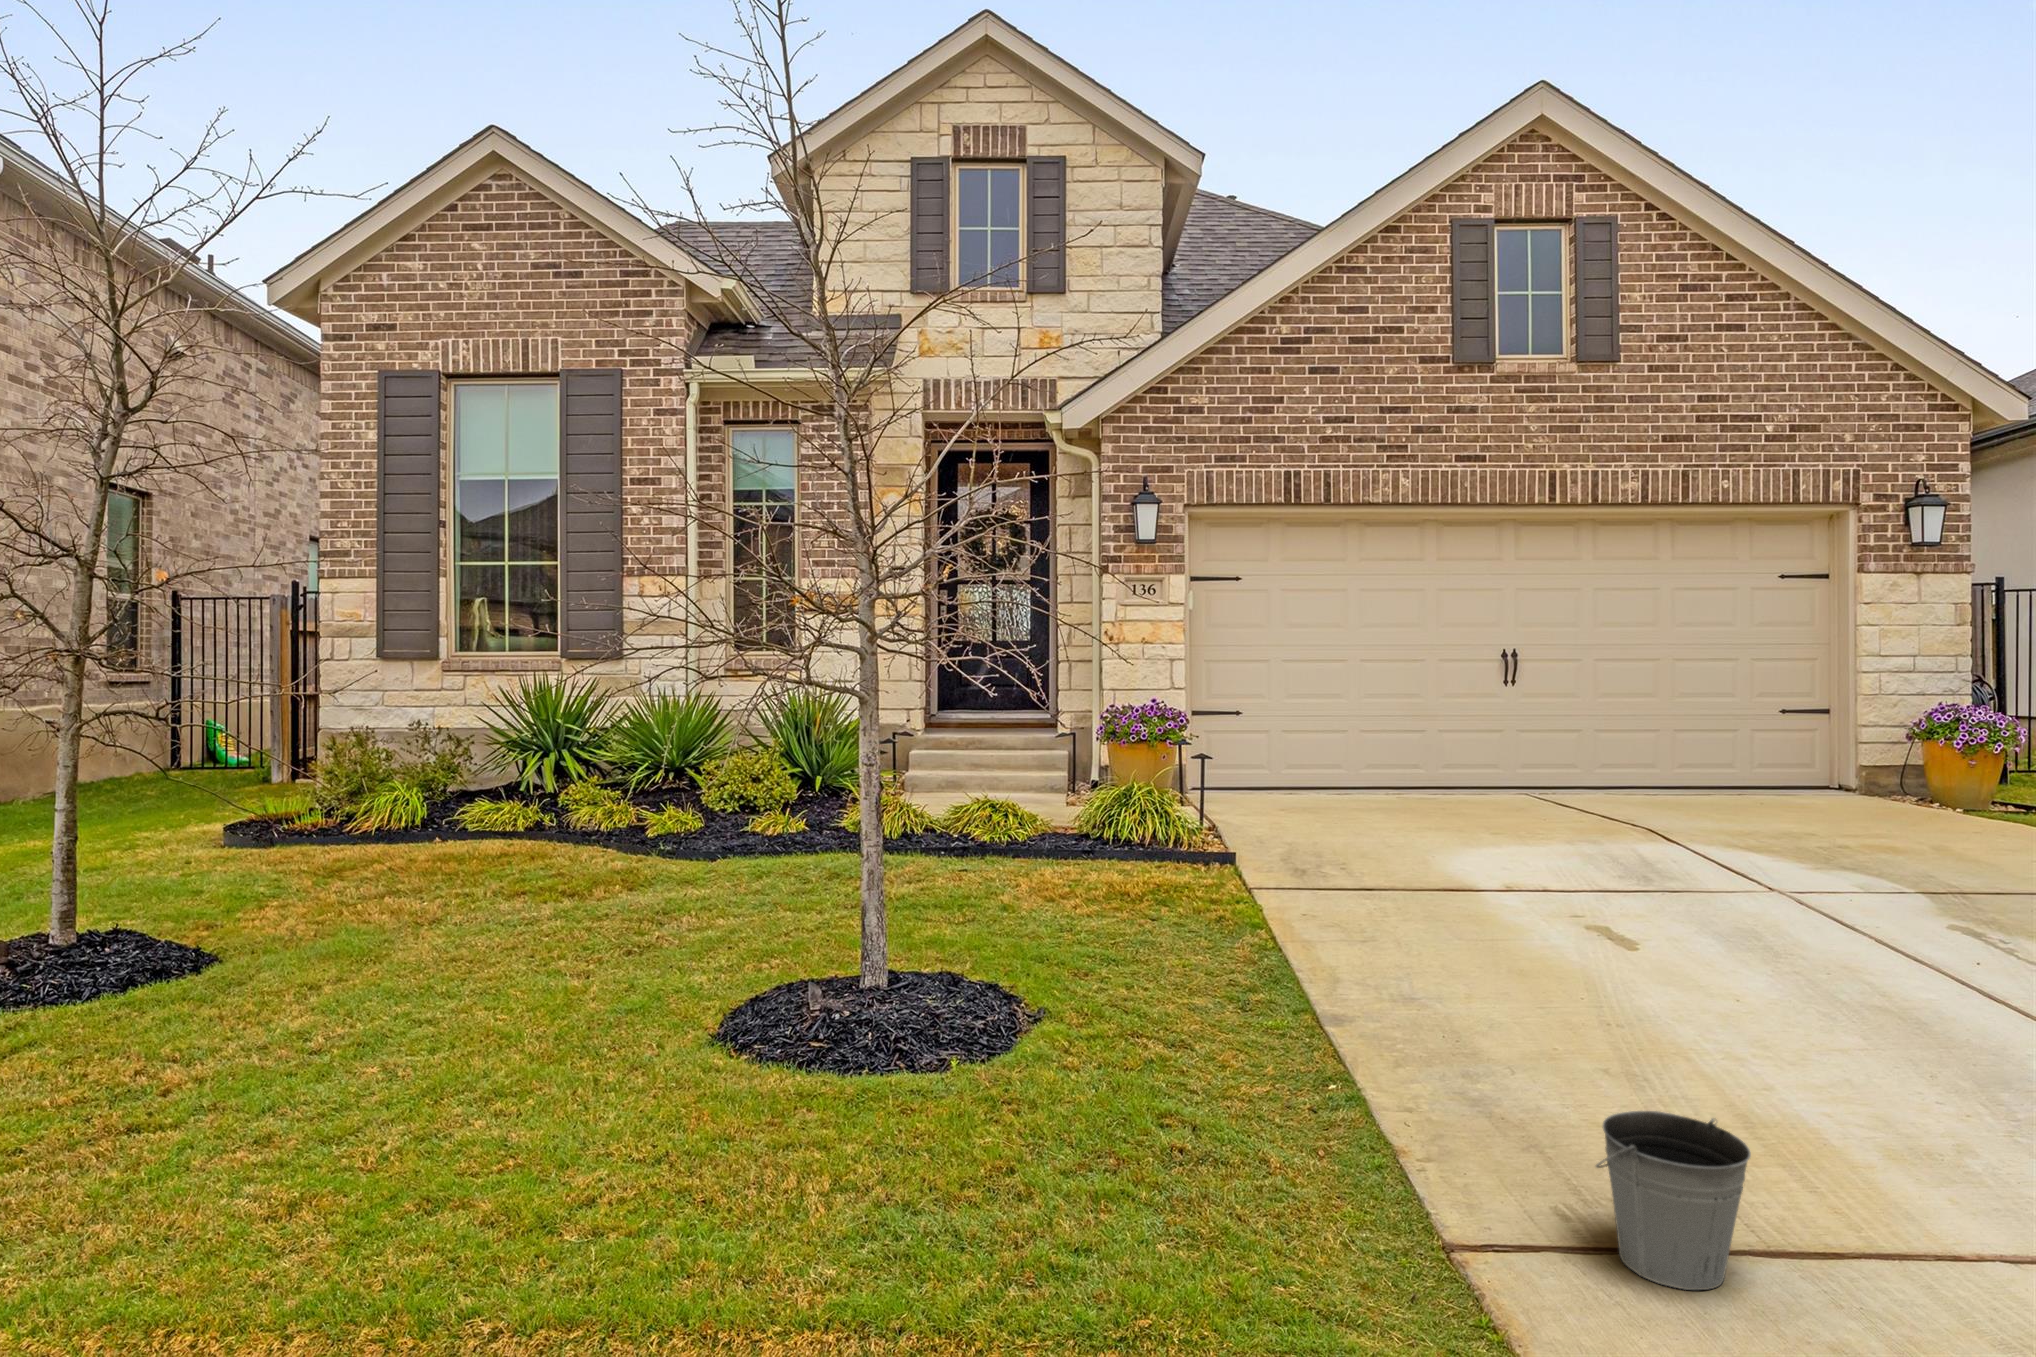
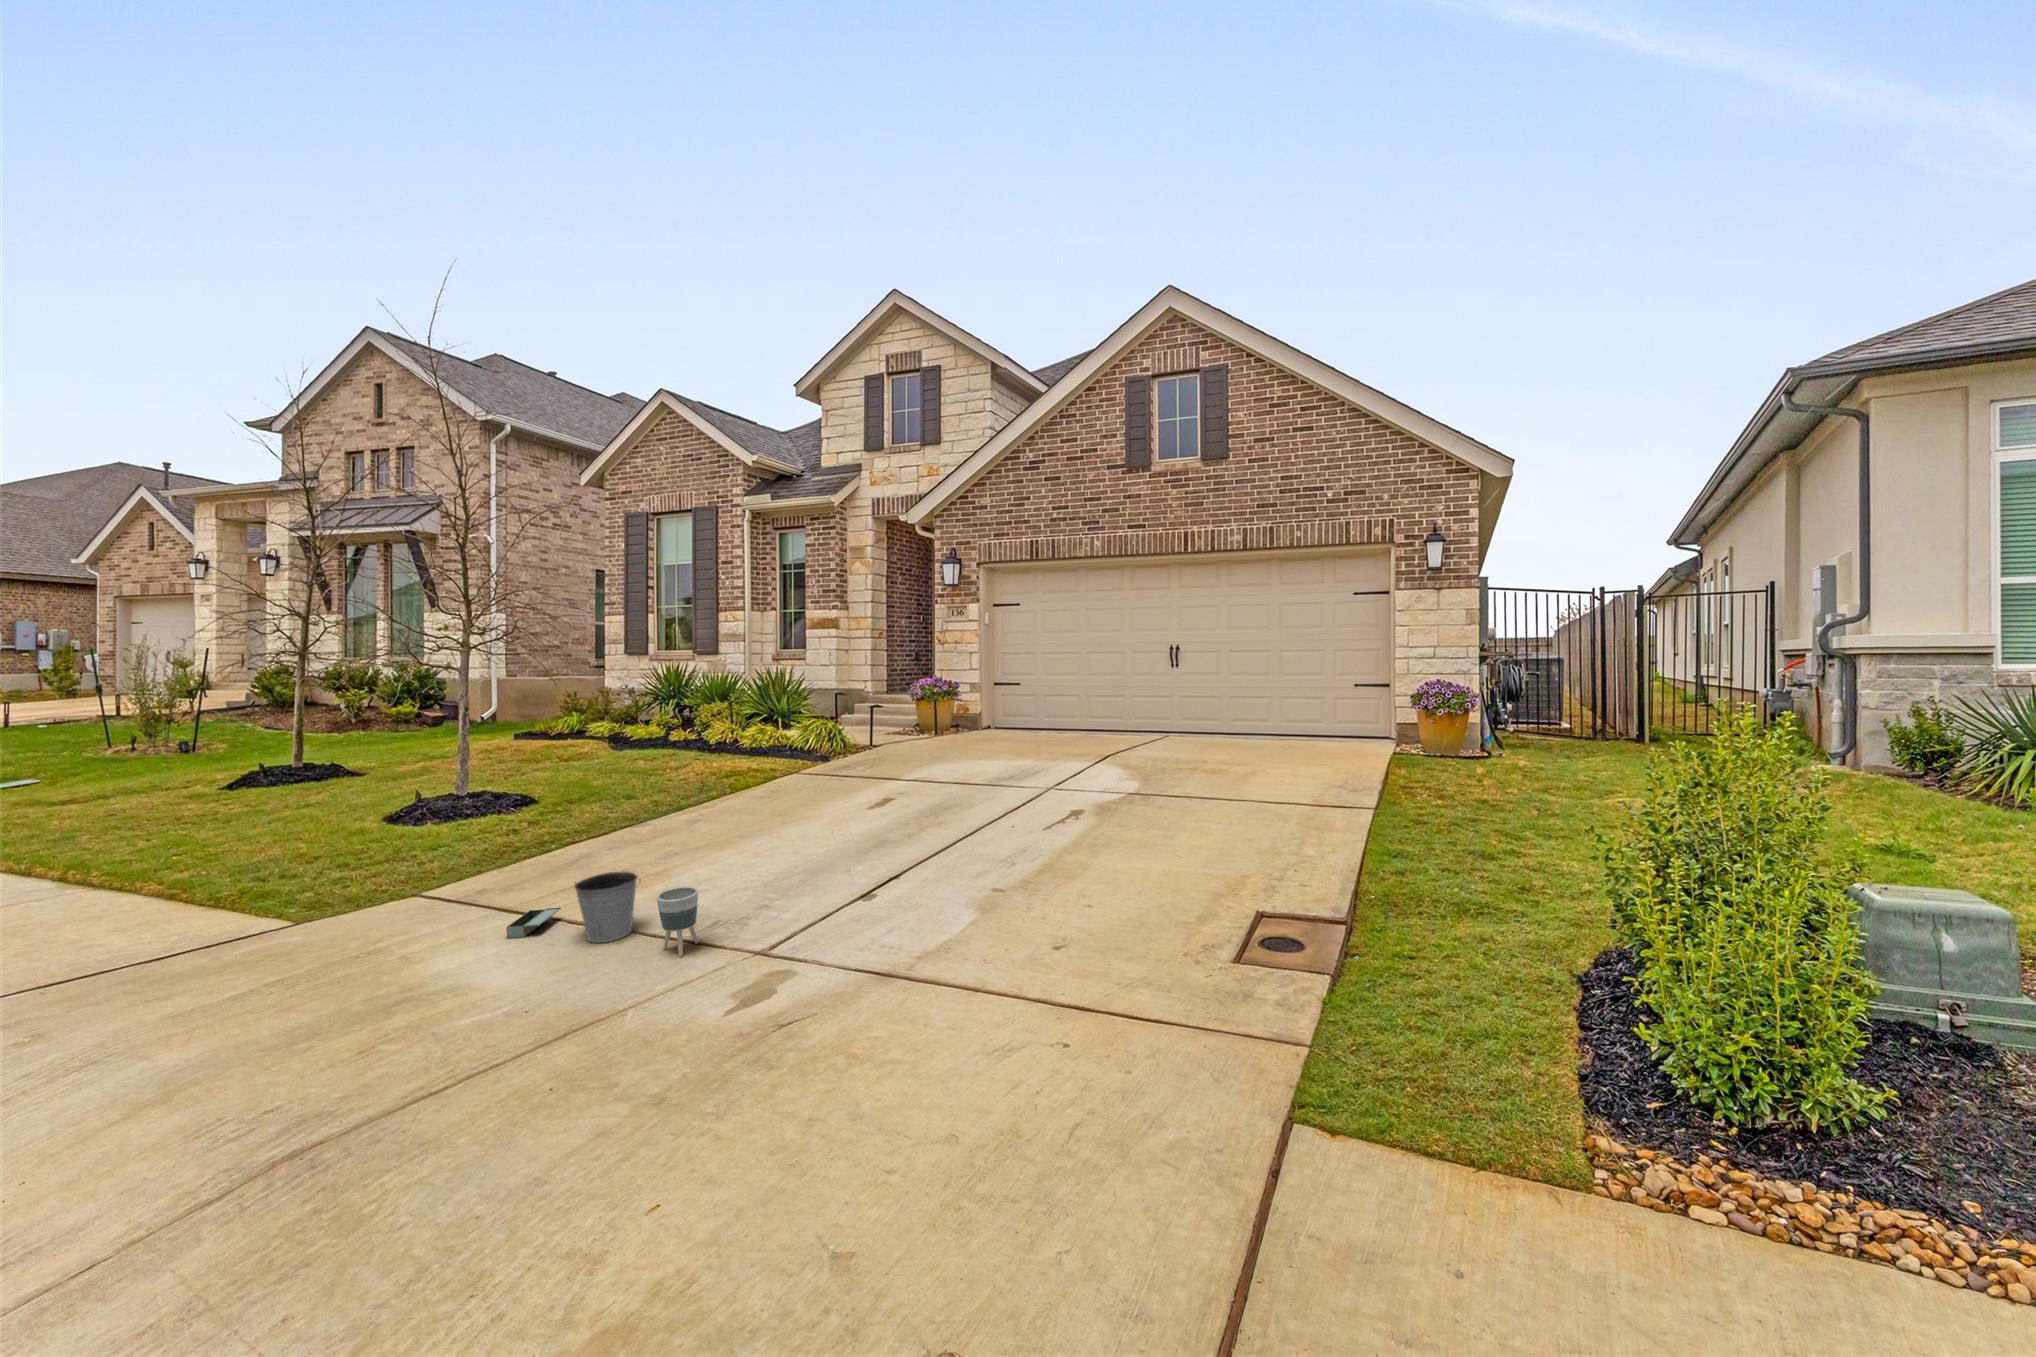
planter: none [1869,1135,1978,1300] -> present [657,887,699,957]
toolbox: none [1400,1212,1534,1306] -> present [506,908,561,938]

